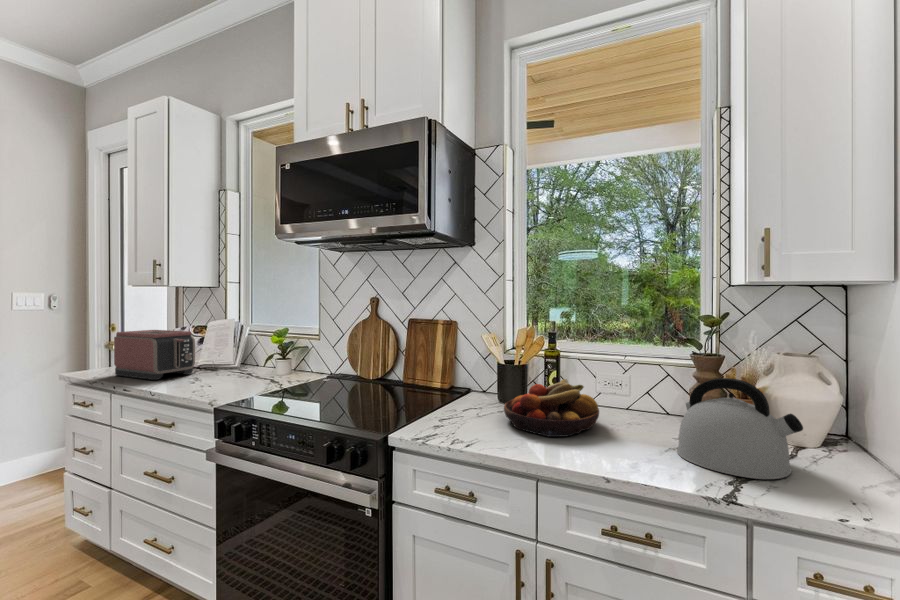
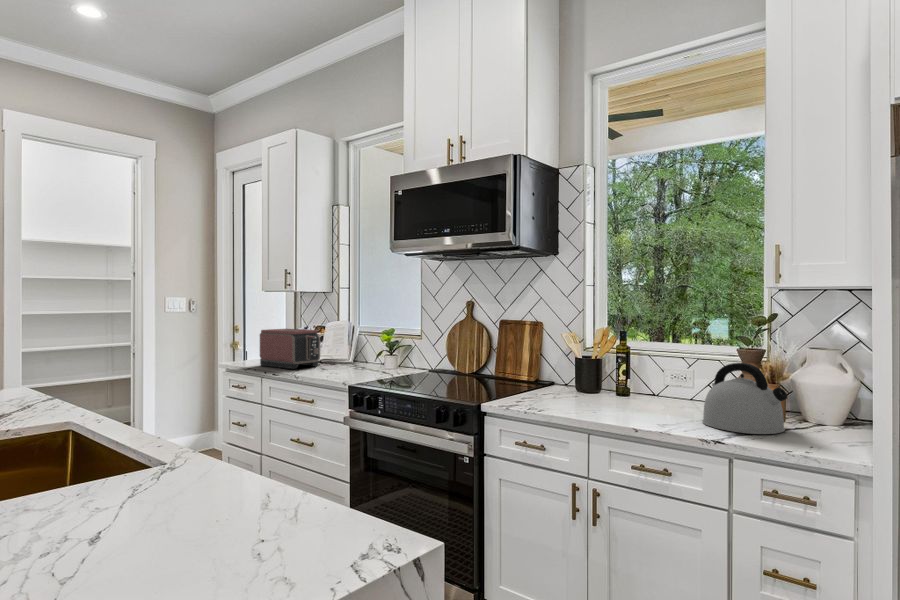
fruit bowl: present [504,379,599,437] -> none [574,370,653,410]

